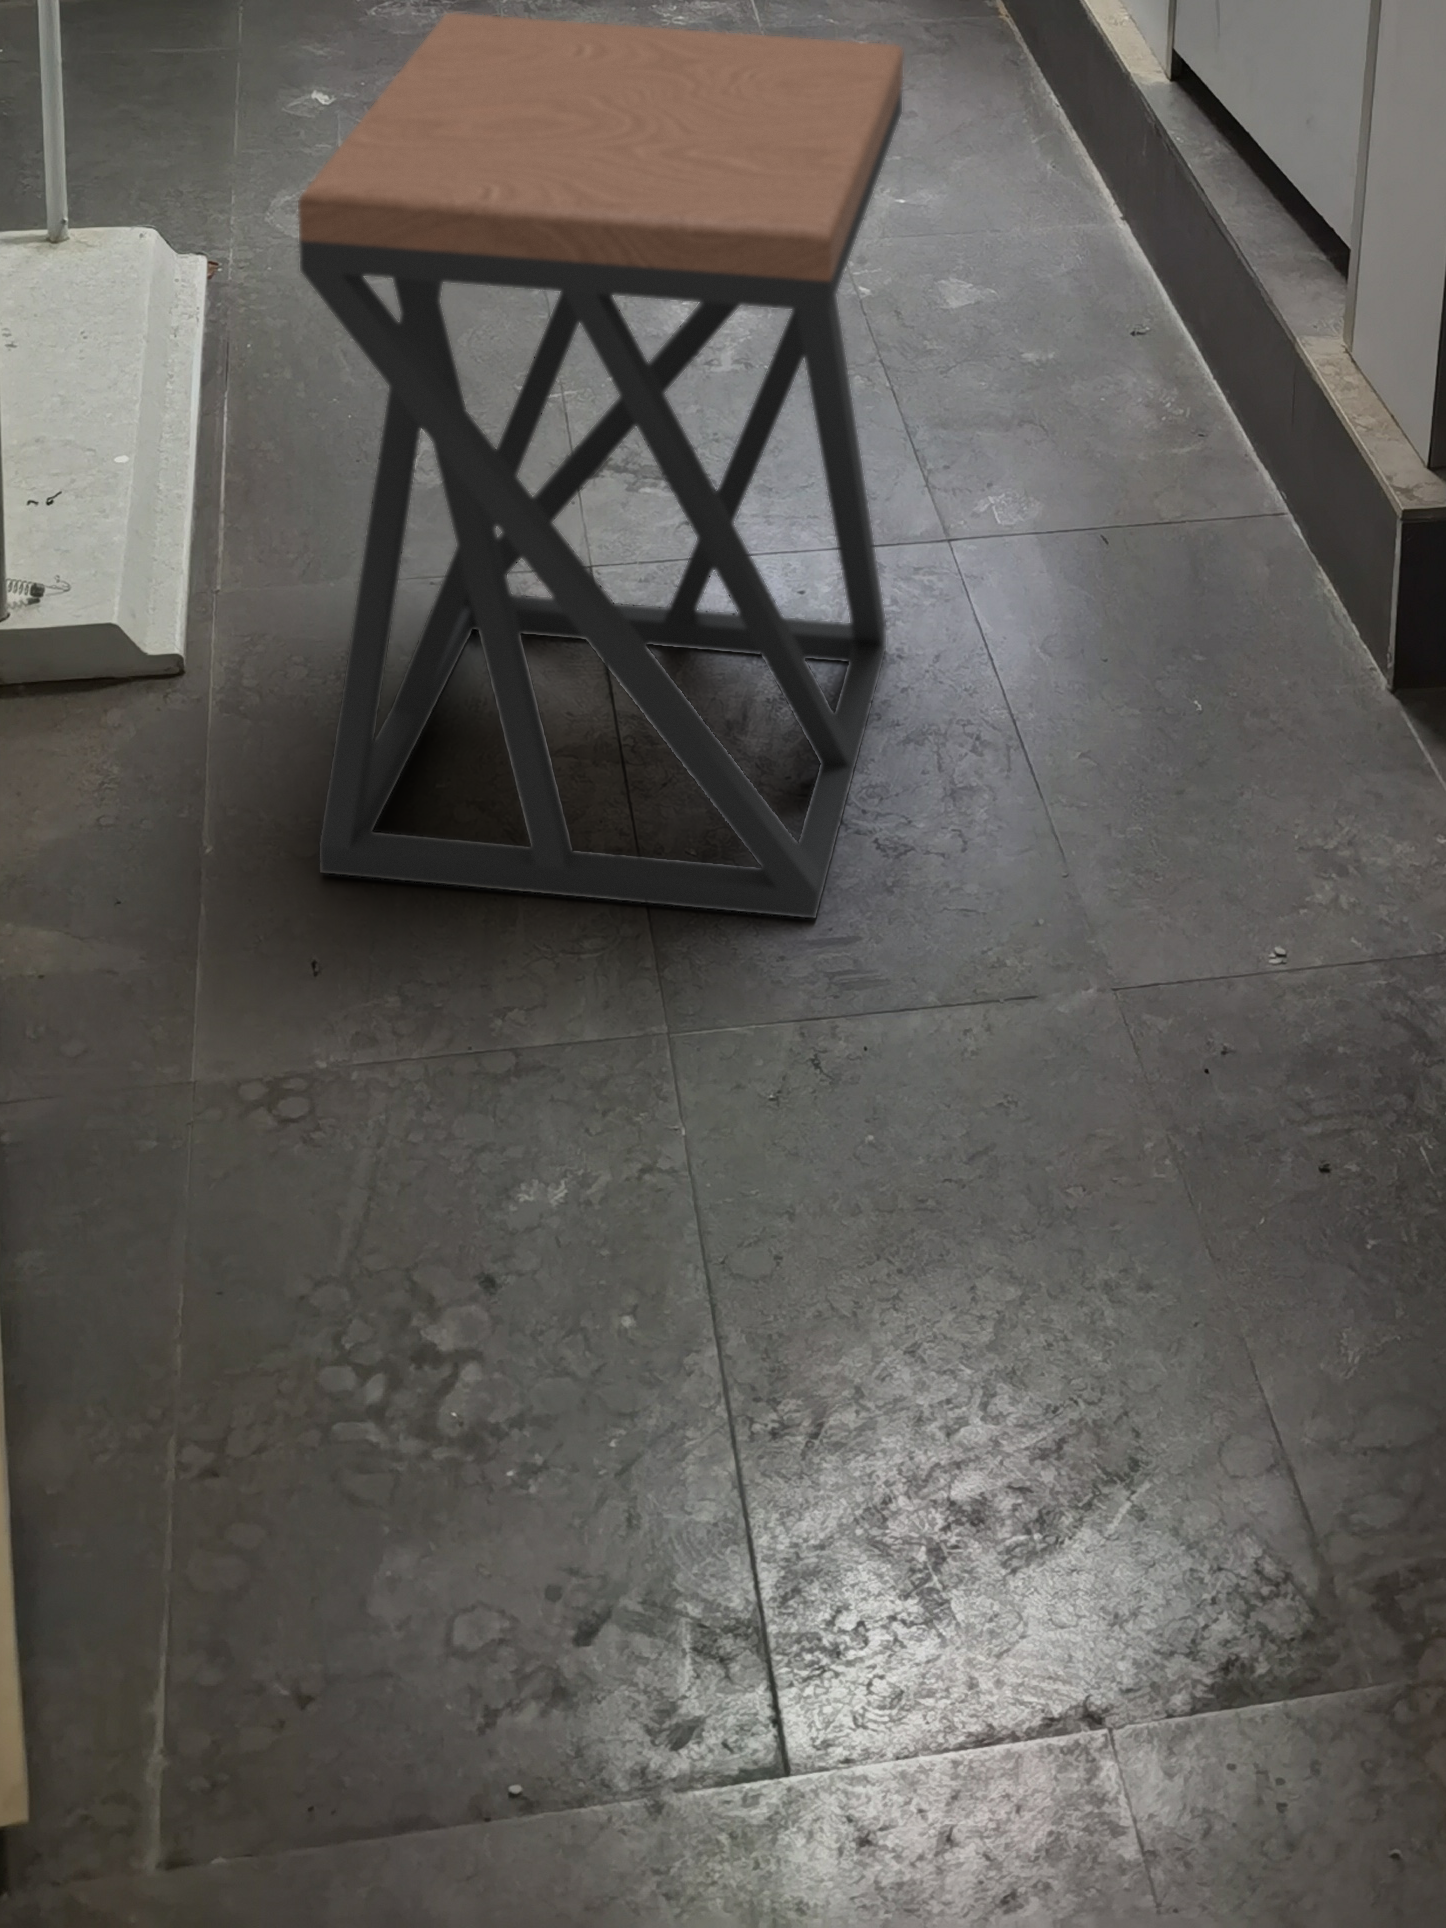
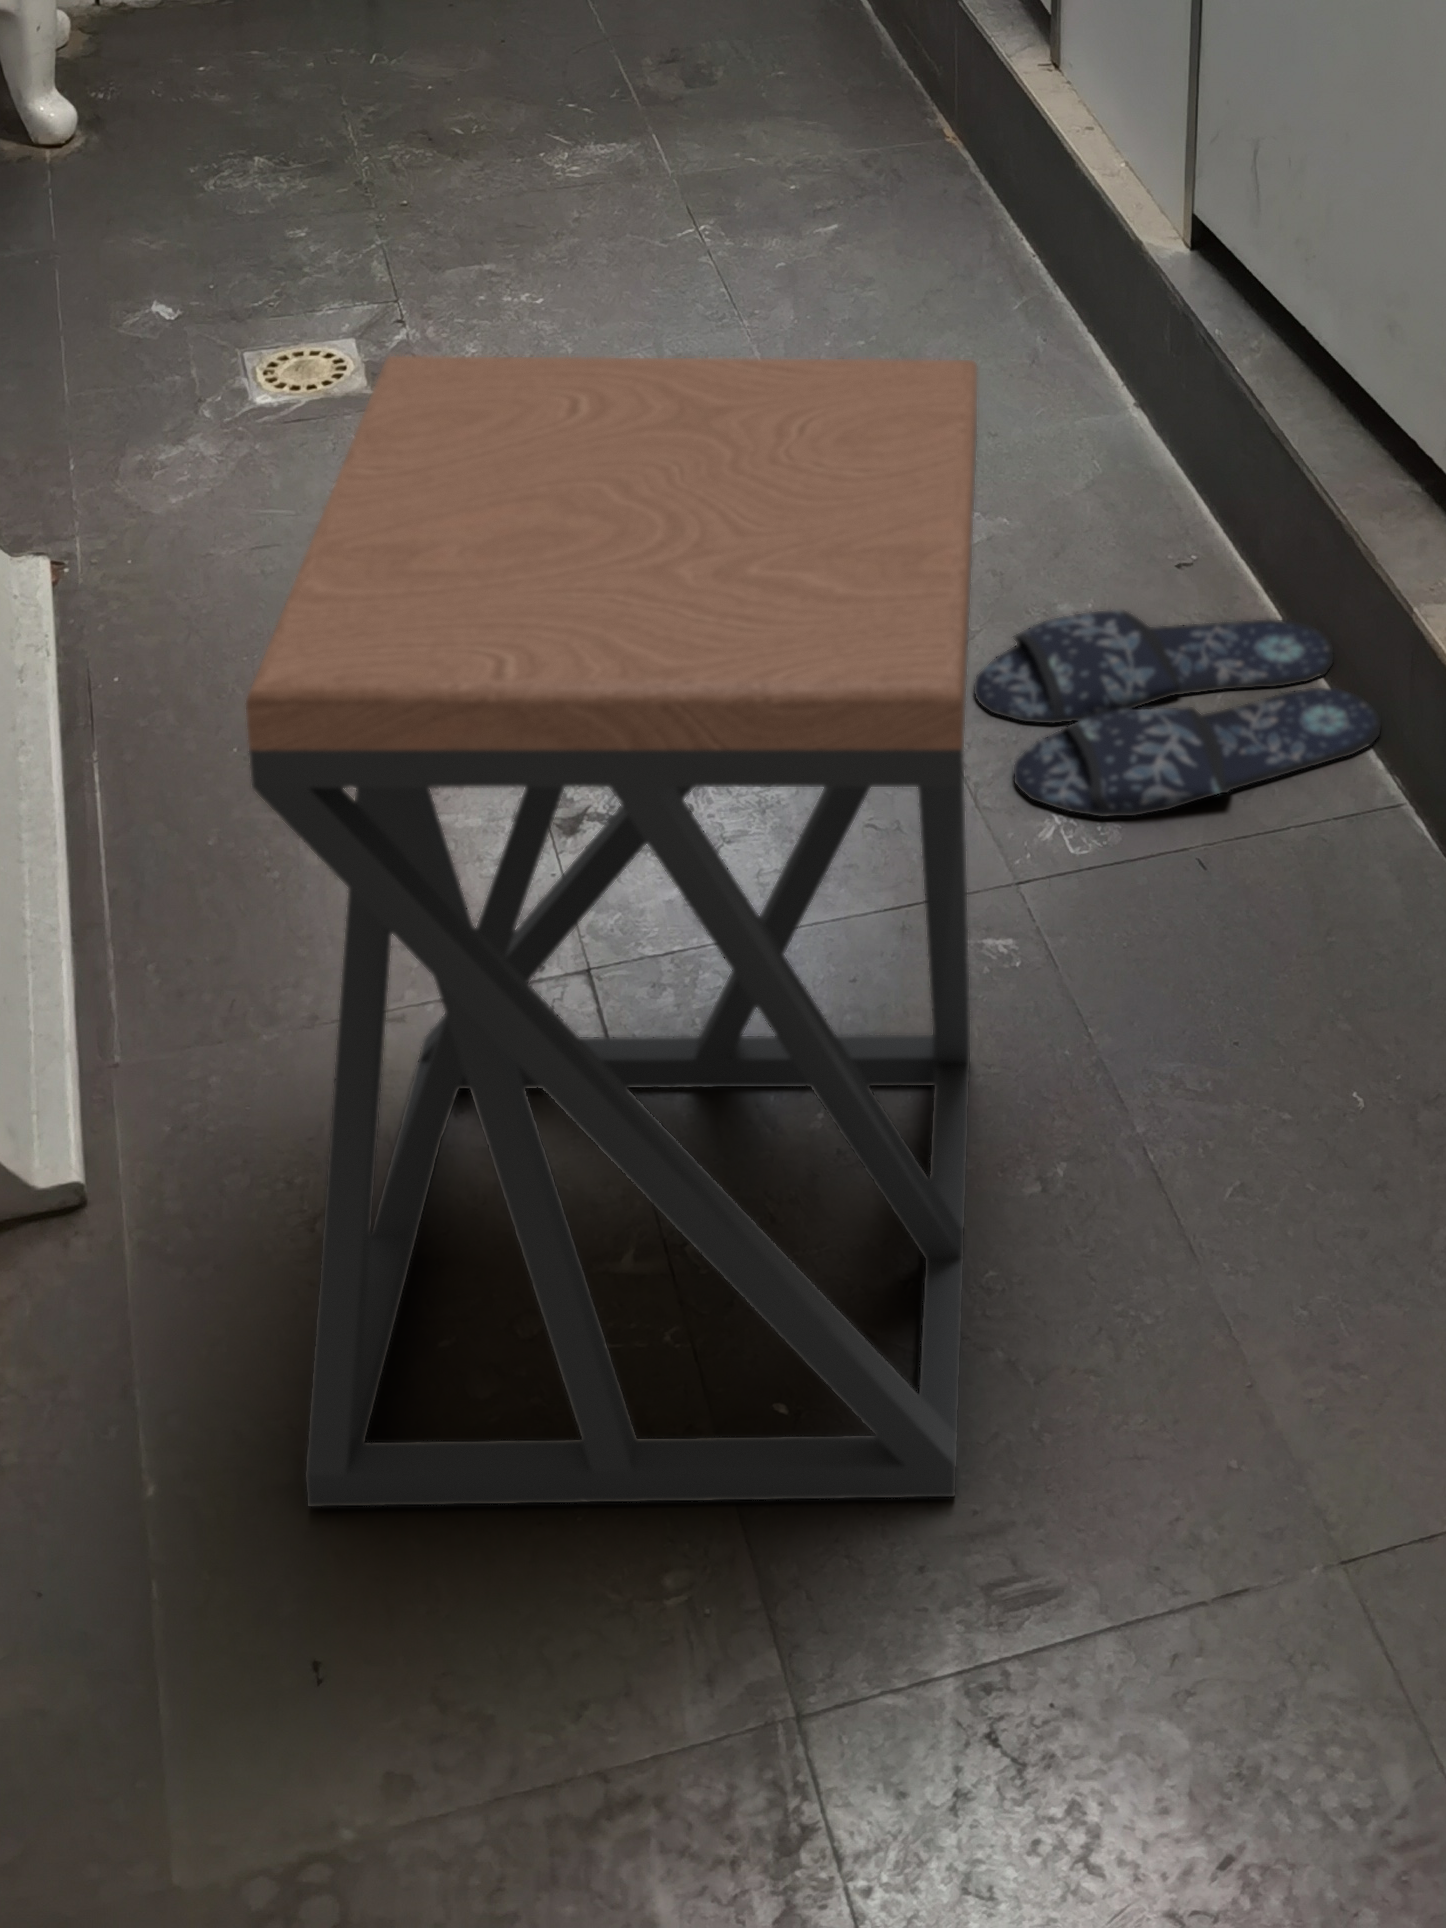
slippers: none [941,356,1280,499] -> present [974,610,1381,817]

